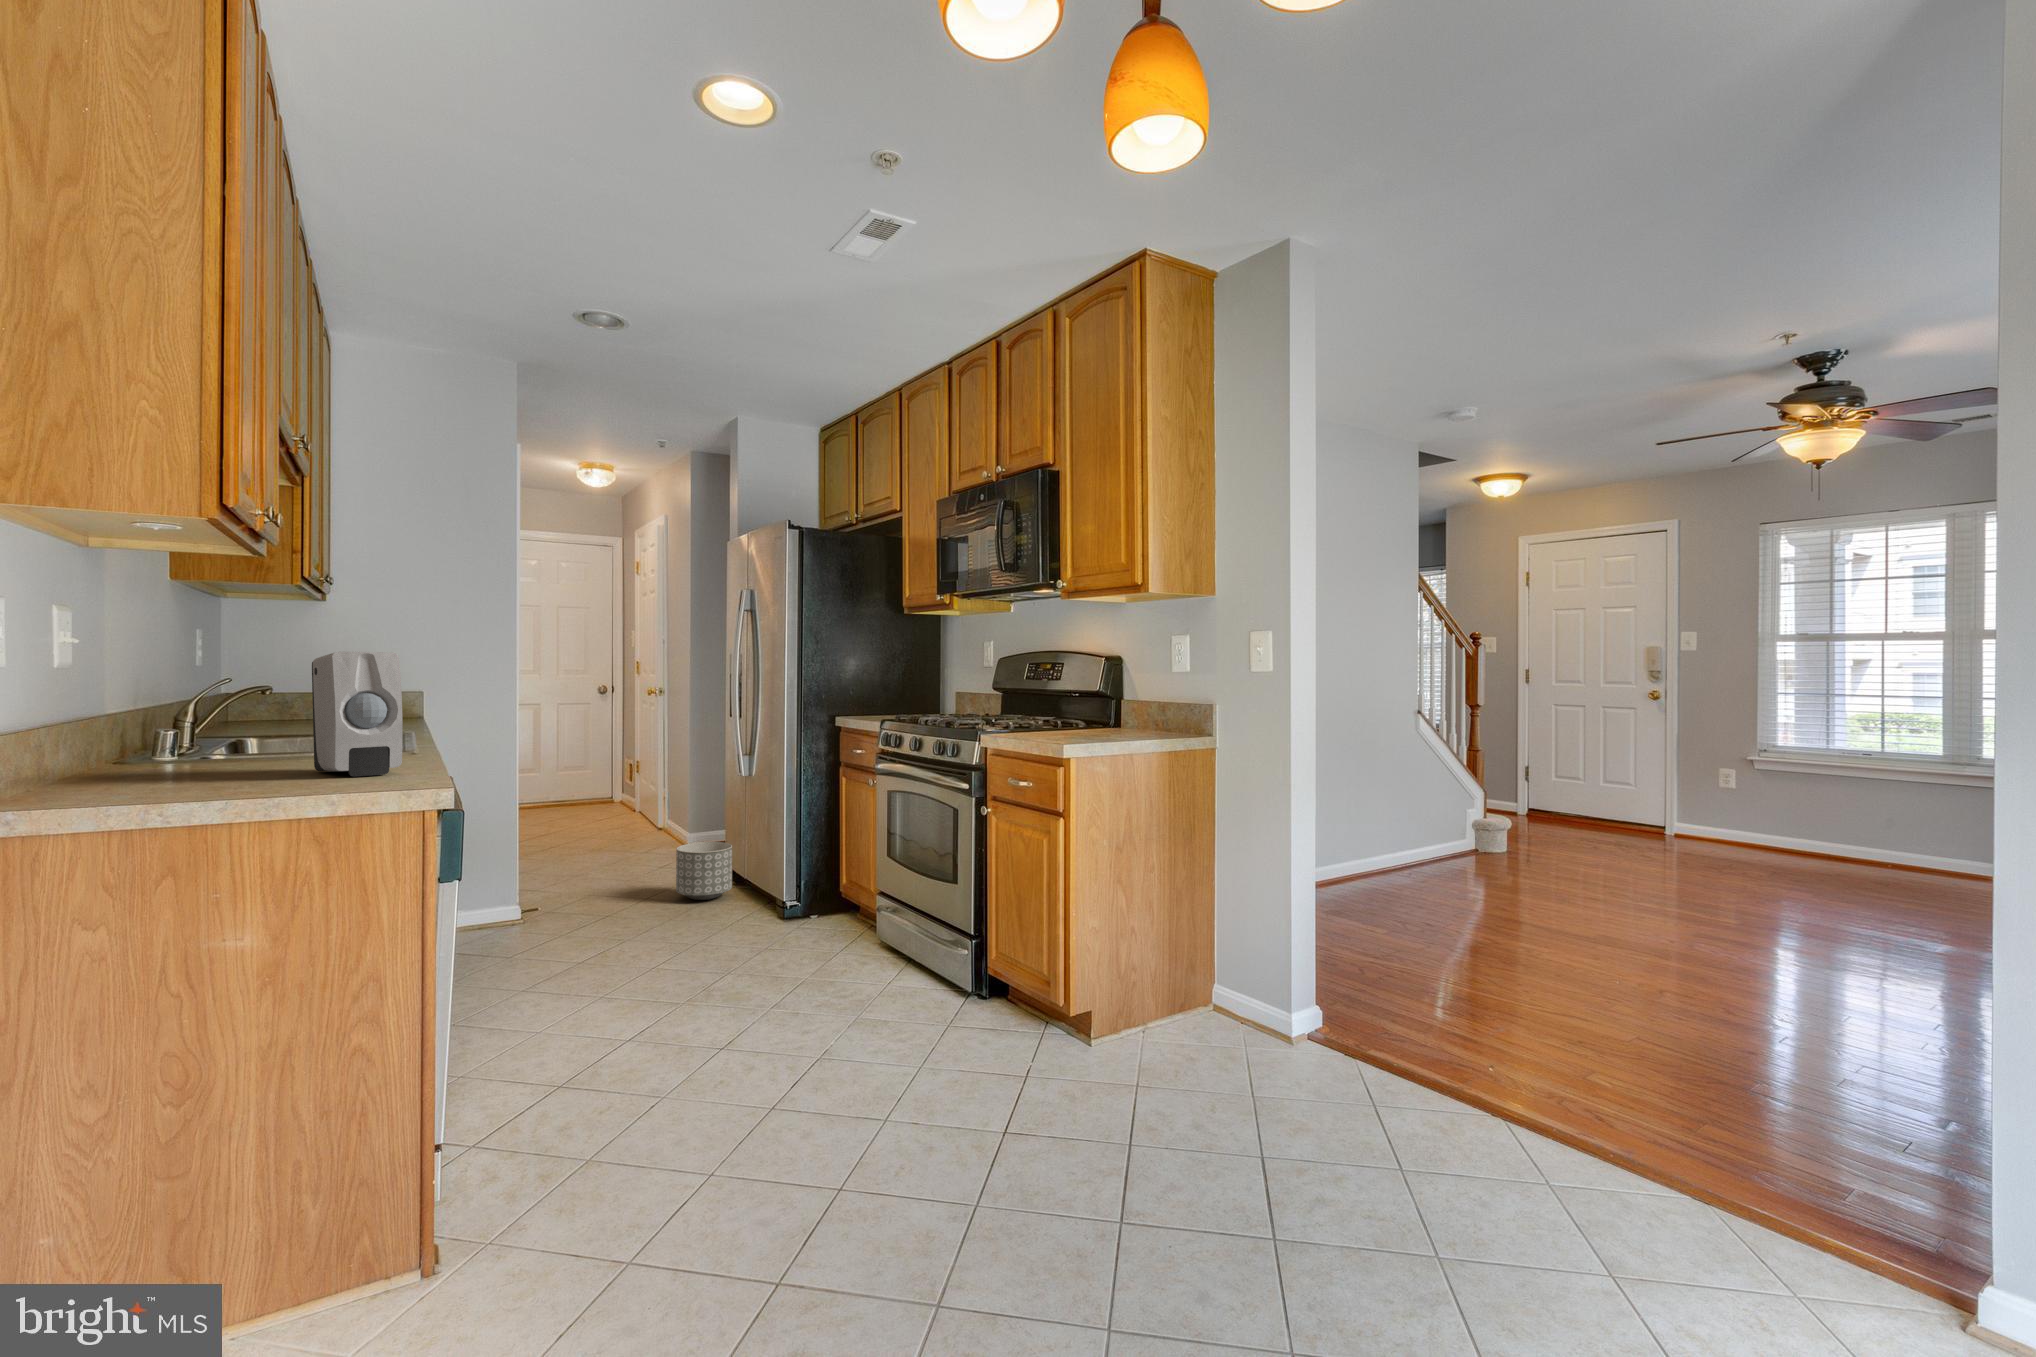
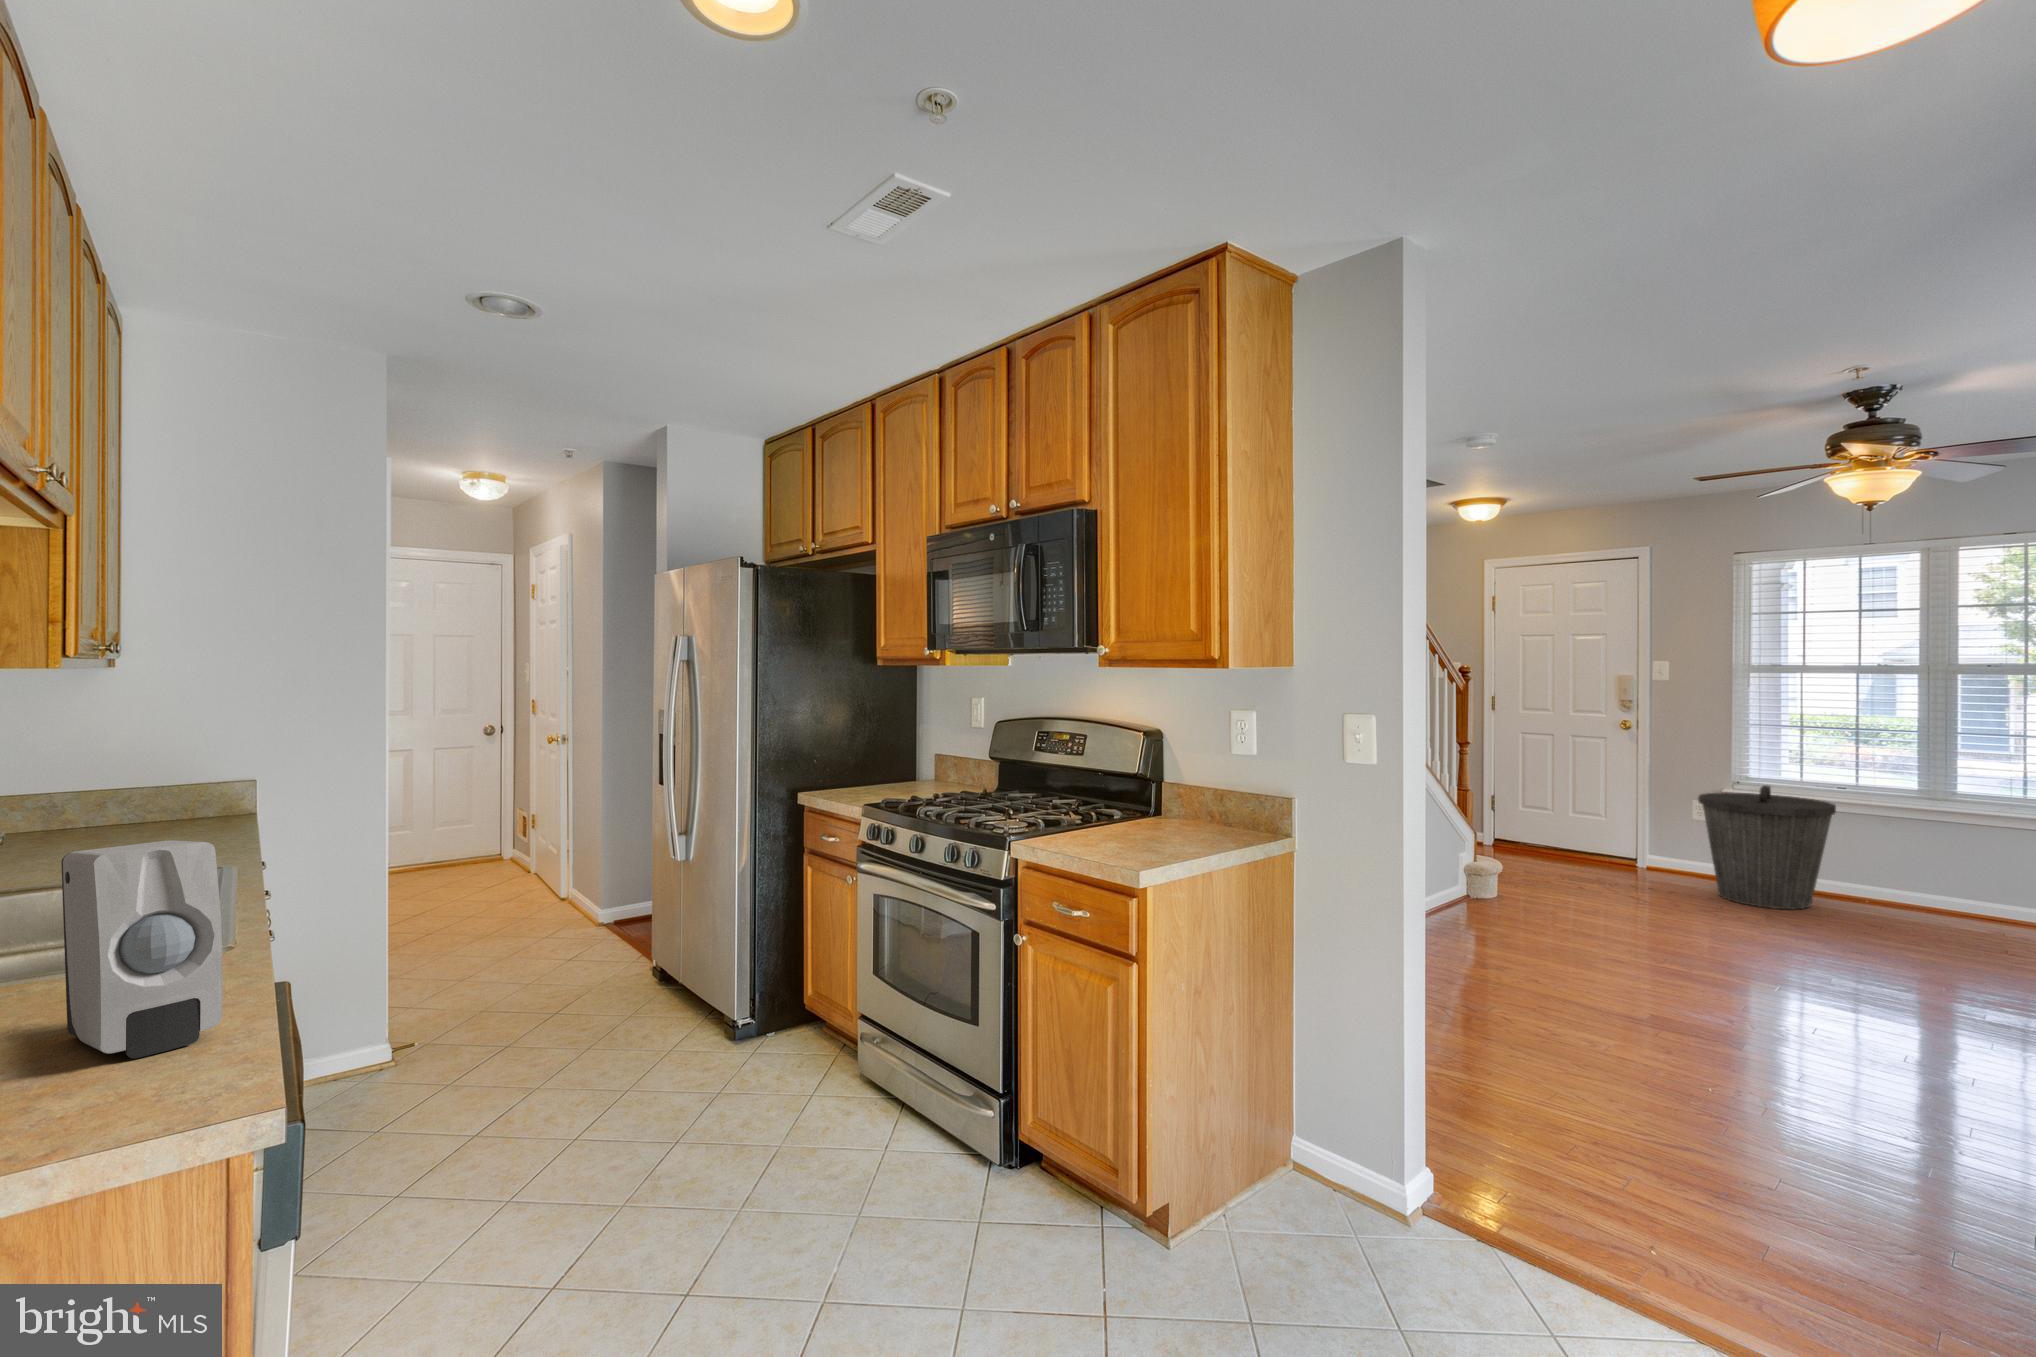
trash can: none [1712,747,1848,867] -> present [1698,785,1836,909]
planter: present [676,842,732,900] -> none [595,939,665,1014]

